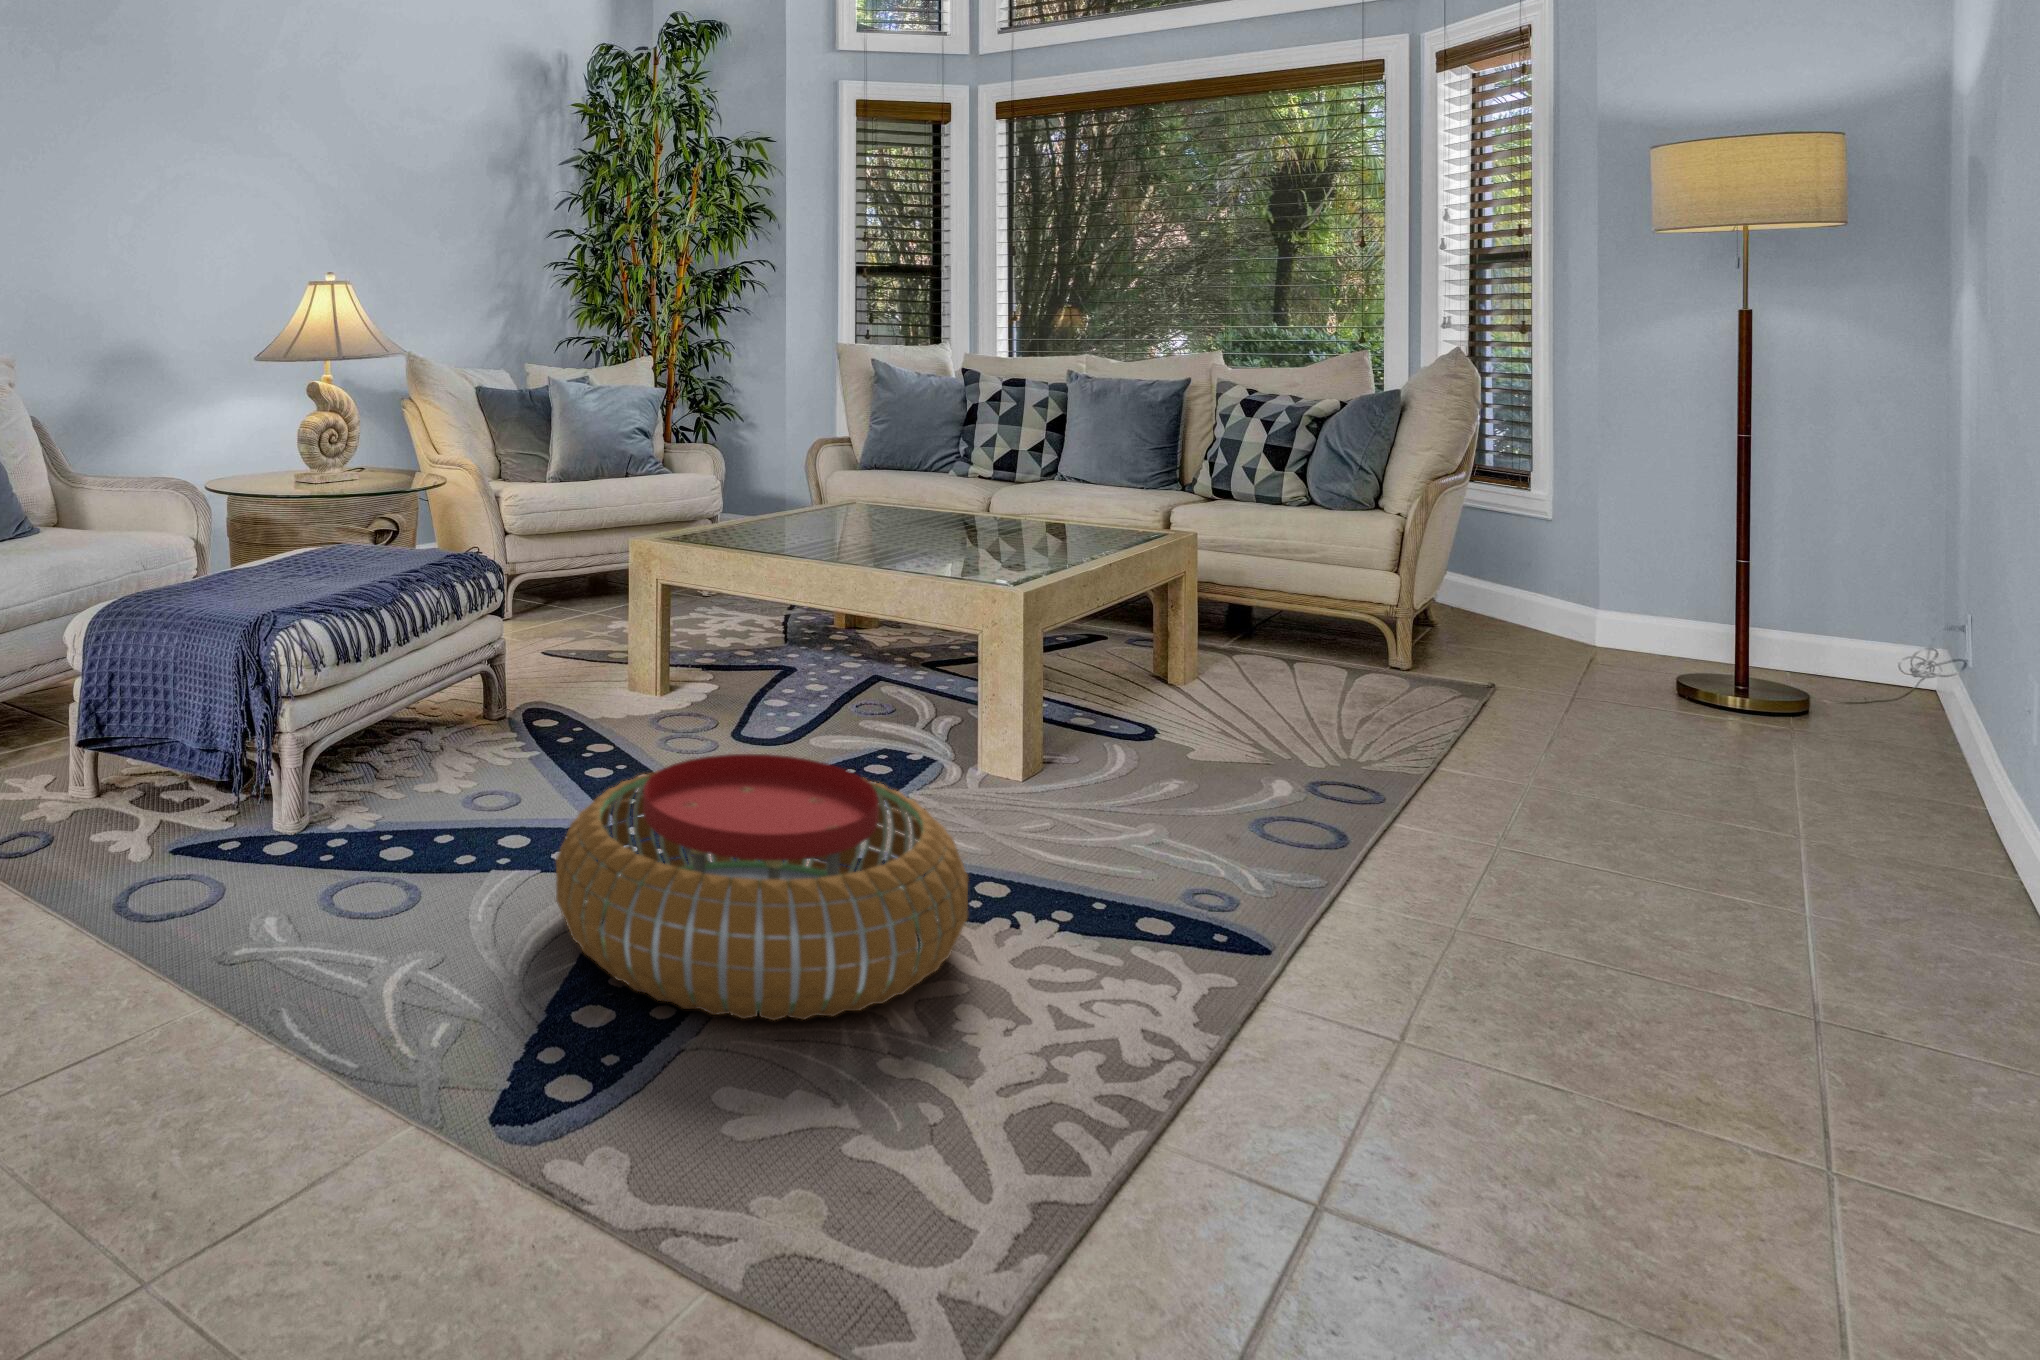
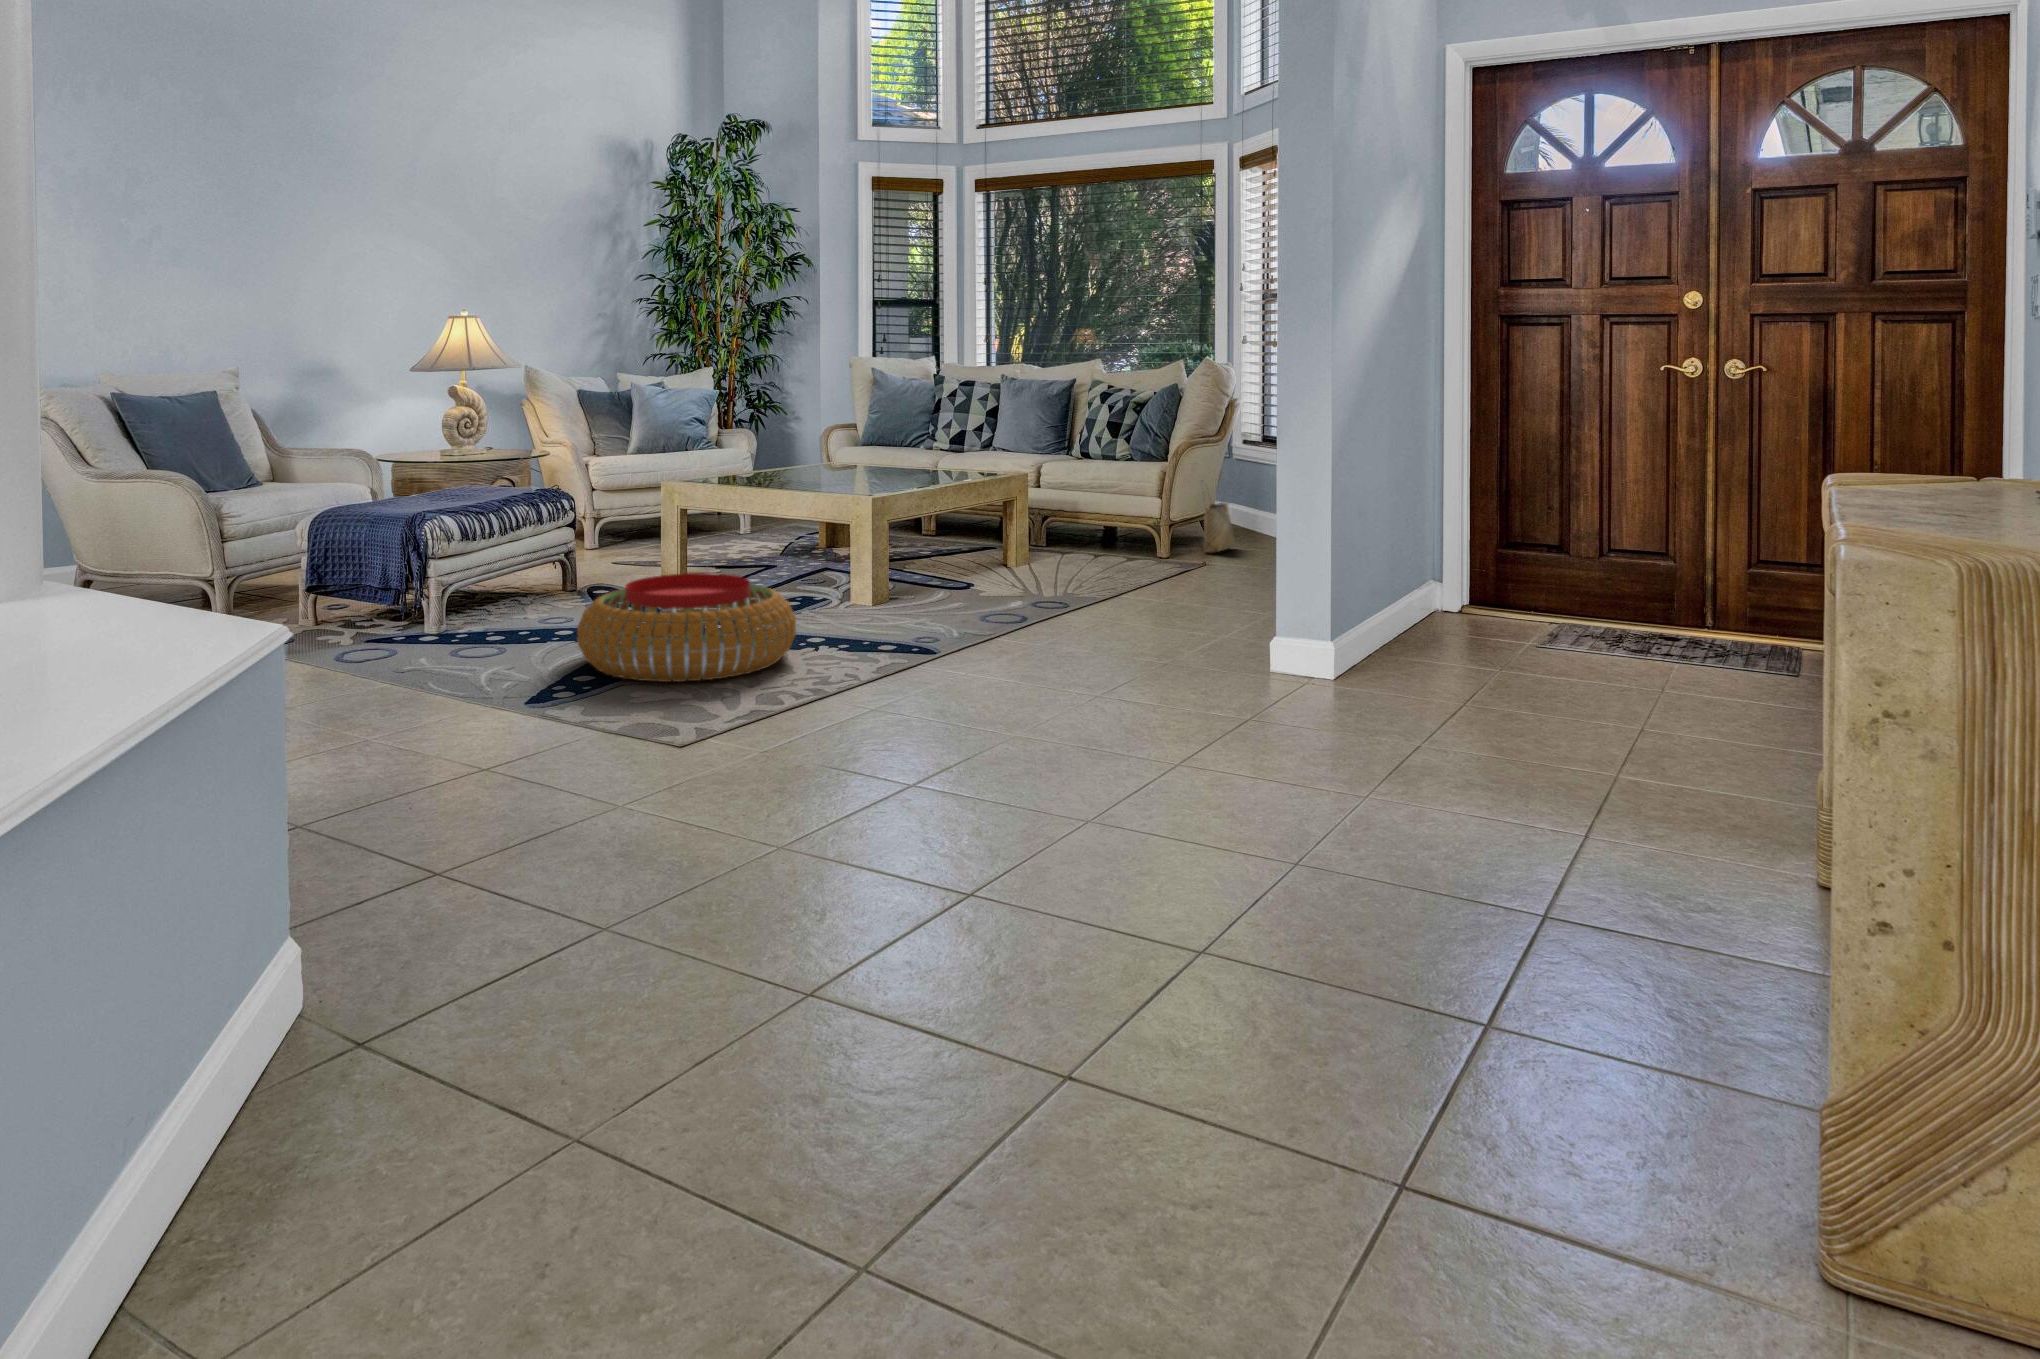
woven basket: none [1425,540,1479,656] -> present [1203,503,1235,553]

